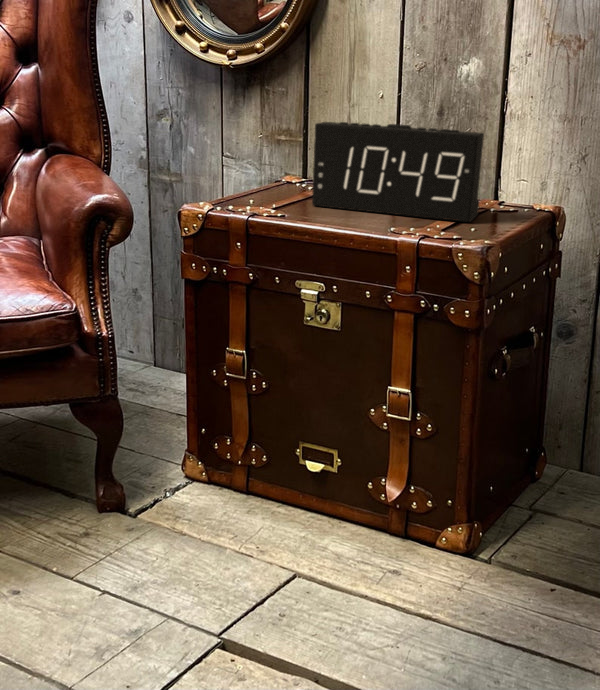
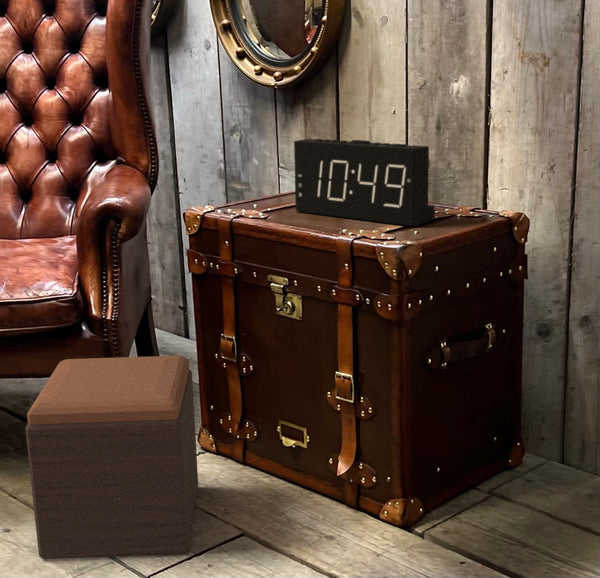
footstool: none [49,377,252,639] -> present [25,356,198,559]

